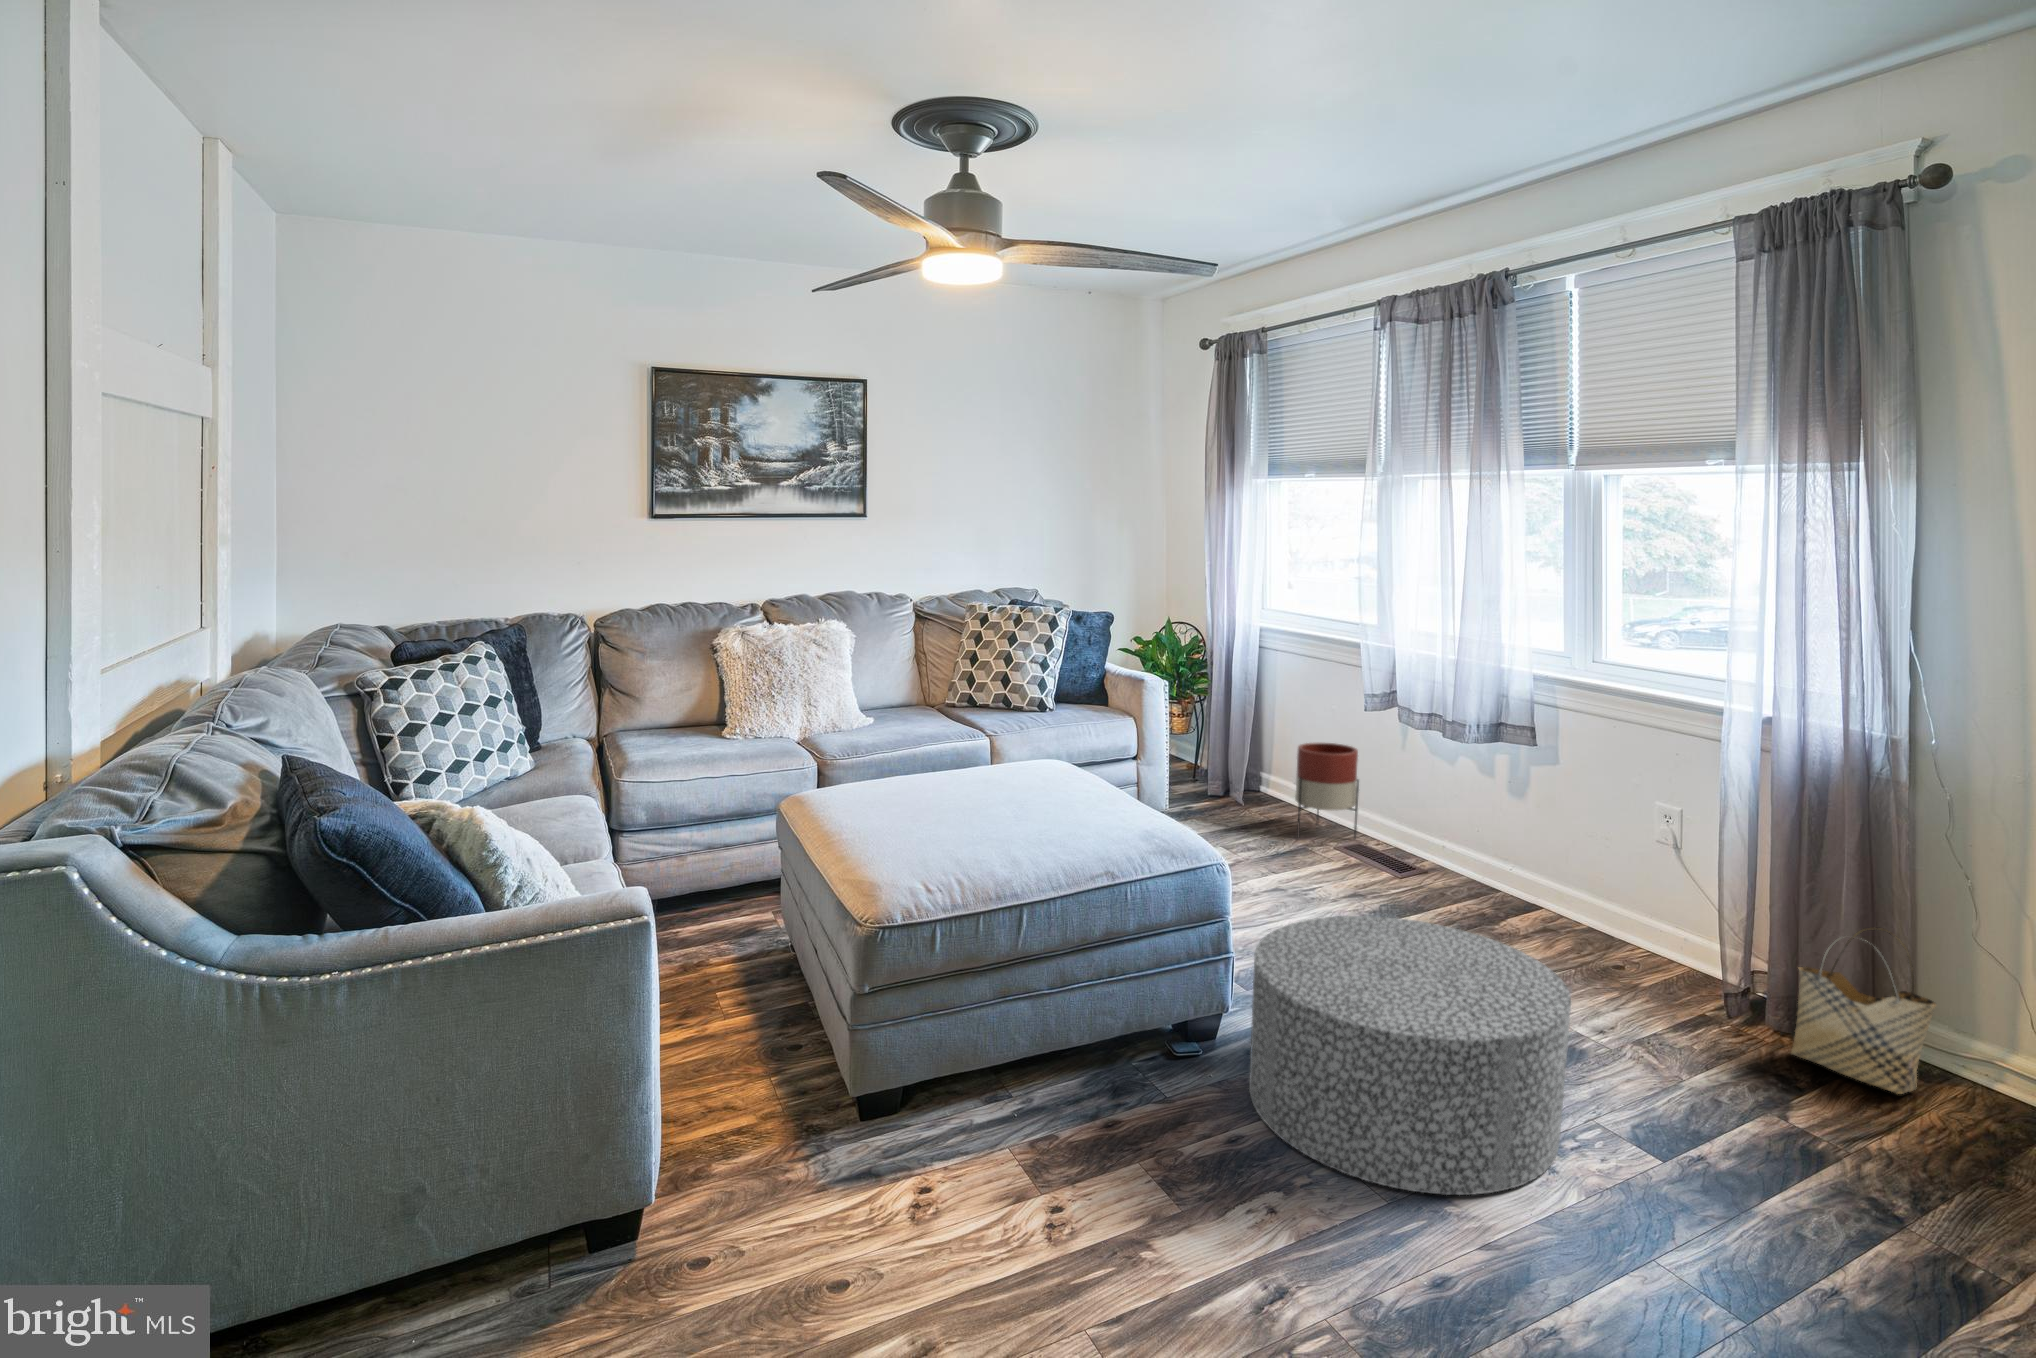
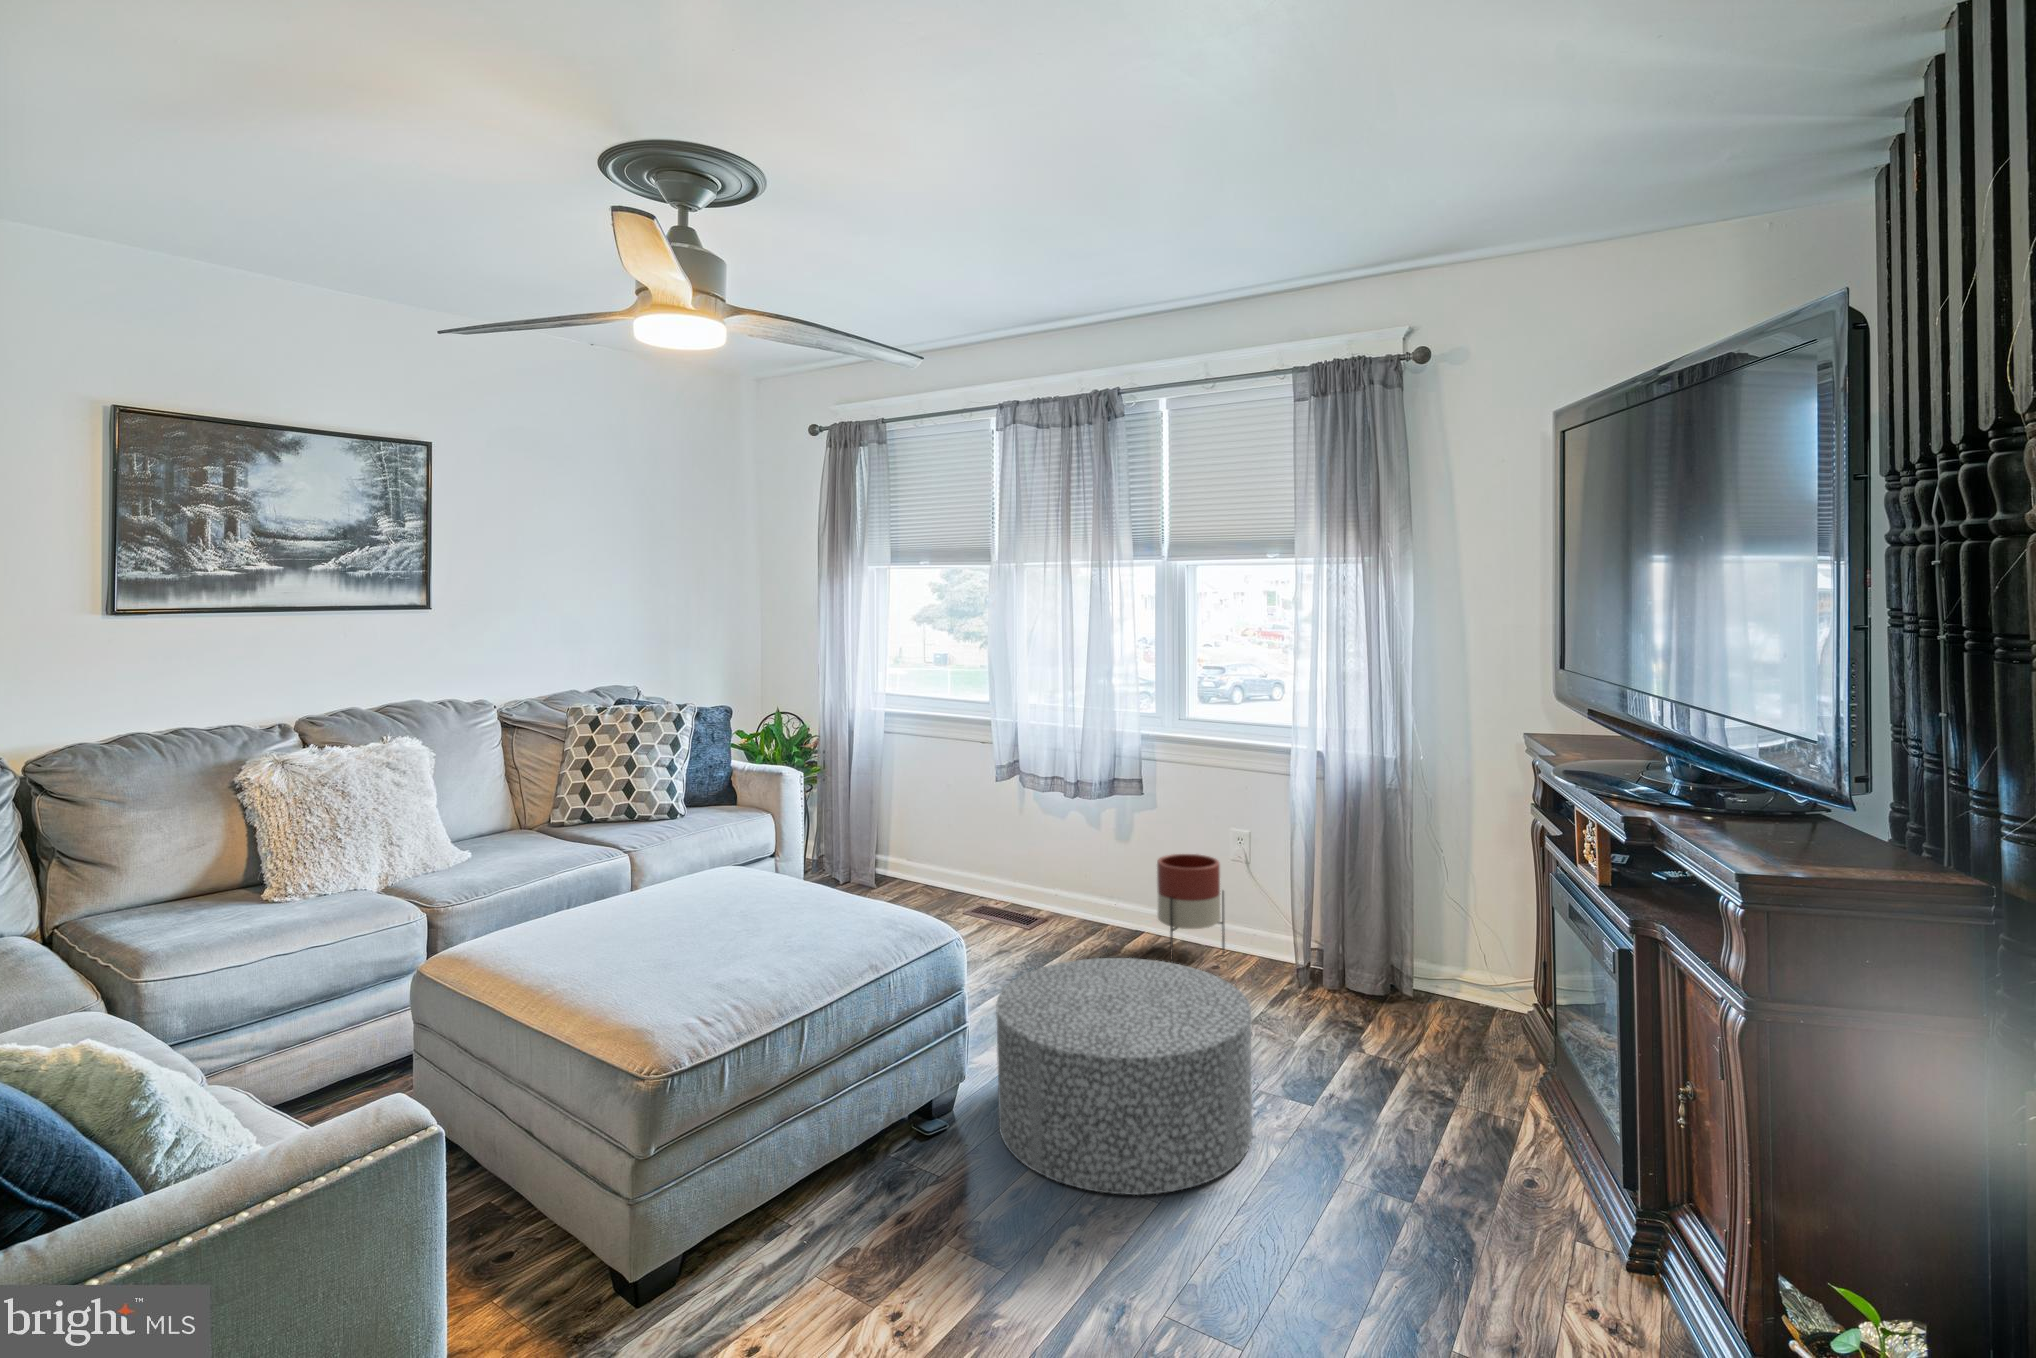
planter: present [1295,743,1359,839] -> present [1157,854,1225,963]
woven basket: present [1791,927,1936,1094] -> none [1342,900,1427,1017]

